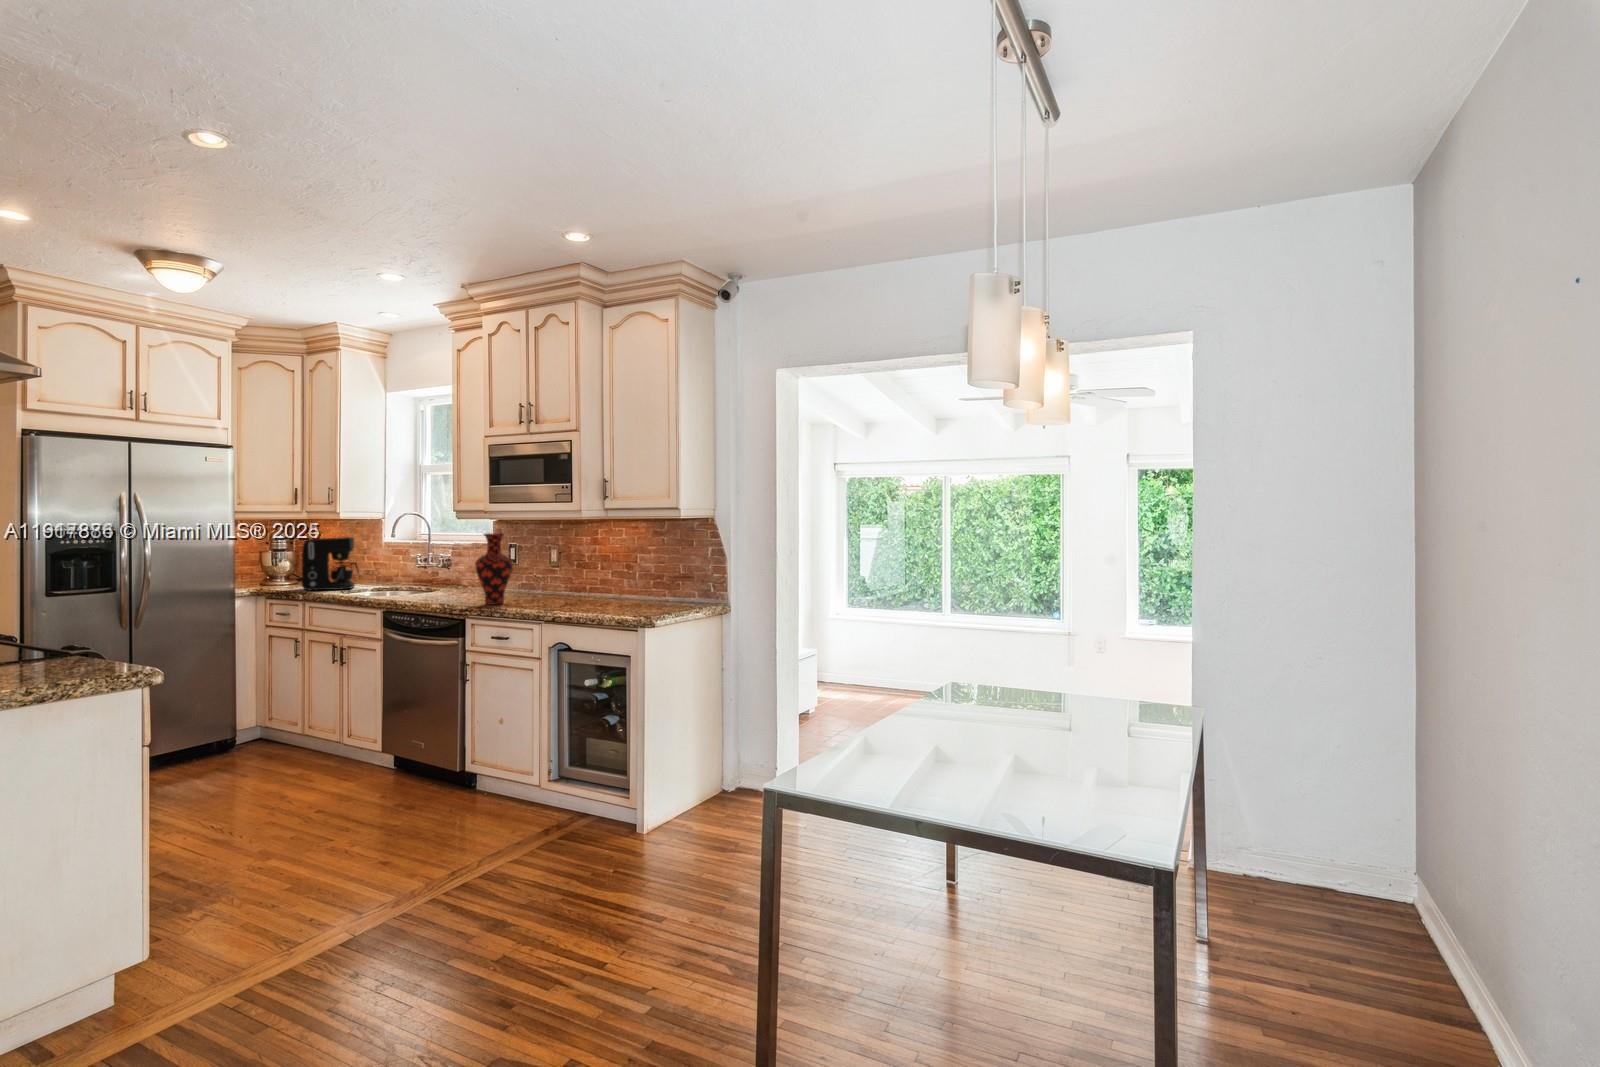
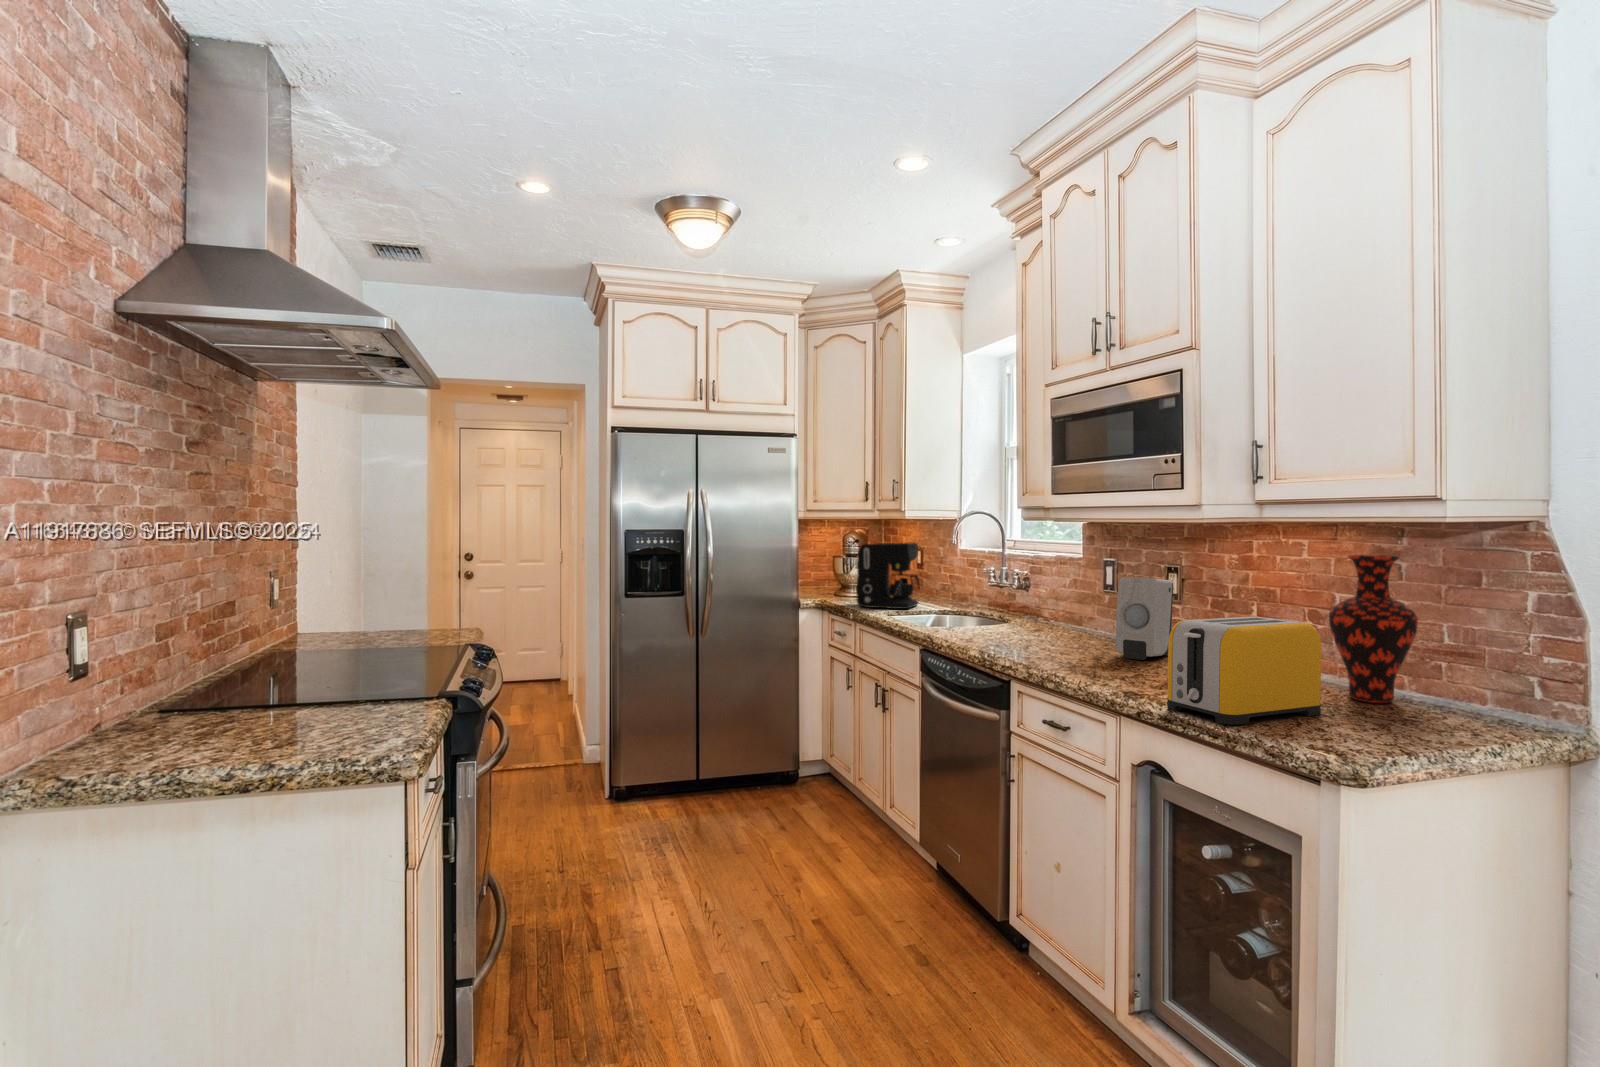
vase: present [475,533,513,605] -> present [1329,555,1418,703]
soap dispenser: none [526,552,556,600] -> present [1116,577,1173,660]
toaster: none [566,565,634,615] -> present [1167,616,1321,725]

